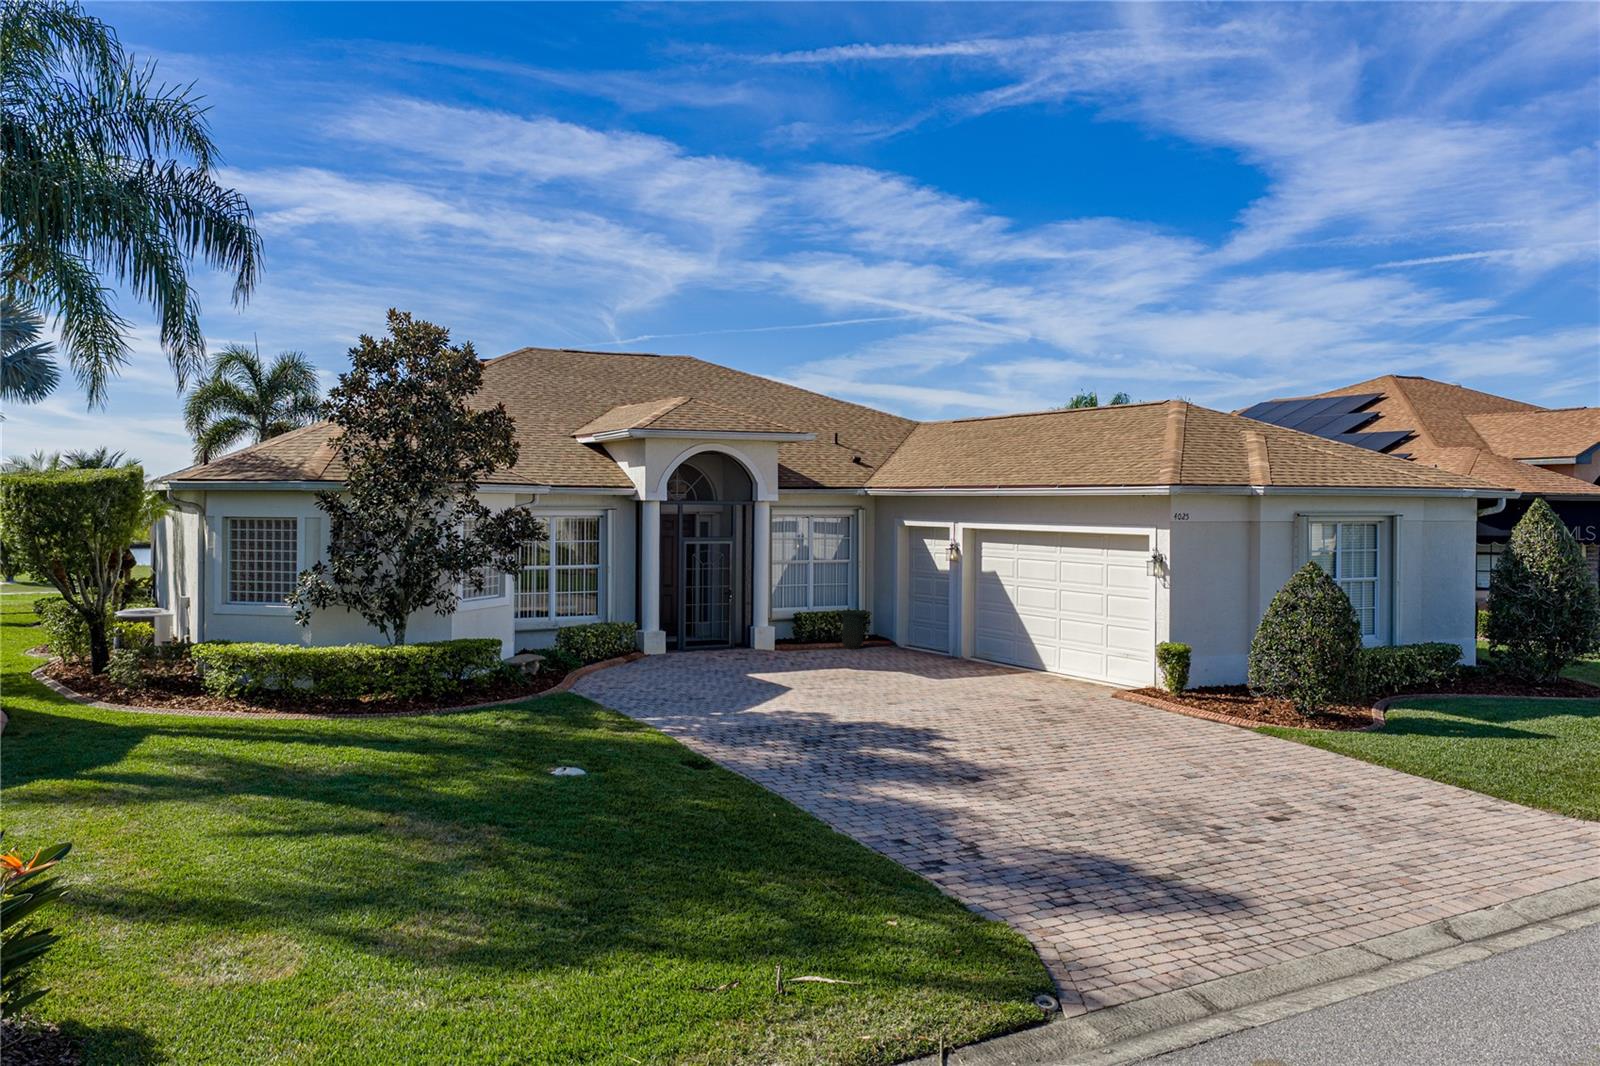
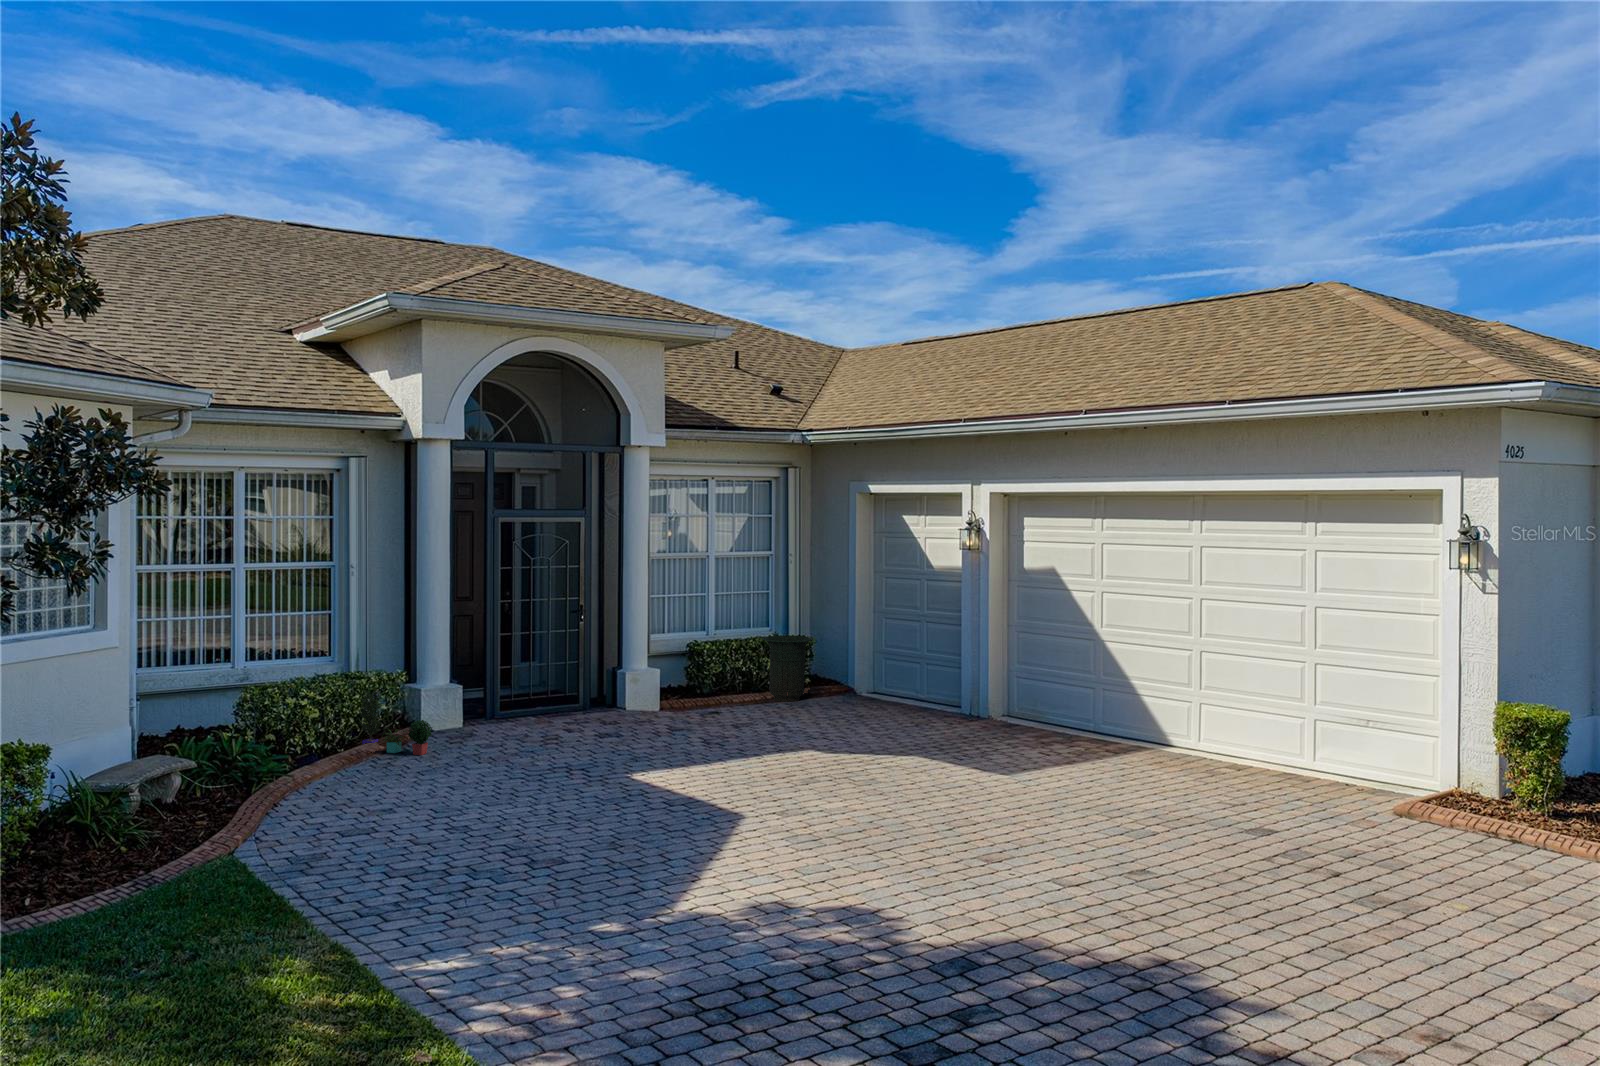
potted plant: none [614,631,650,665] -> present [359,690,432,755]

